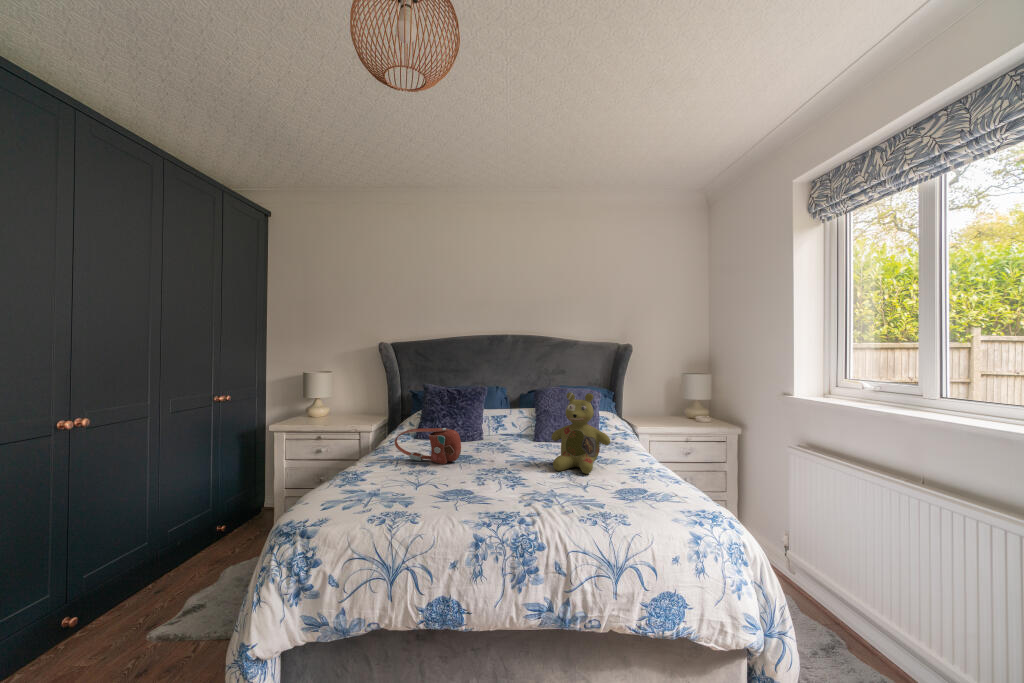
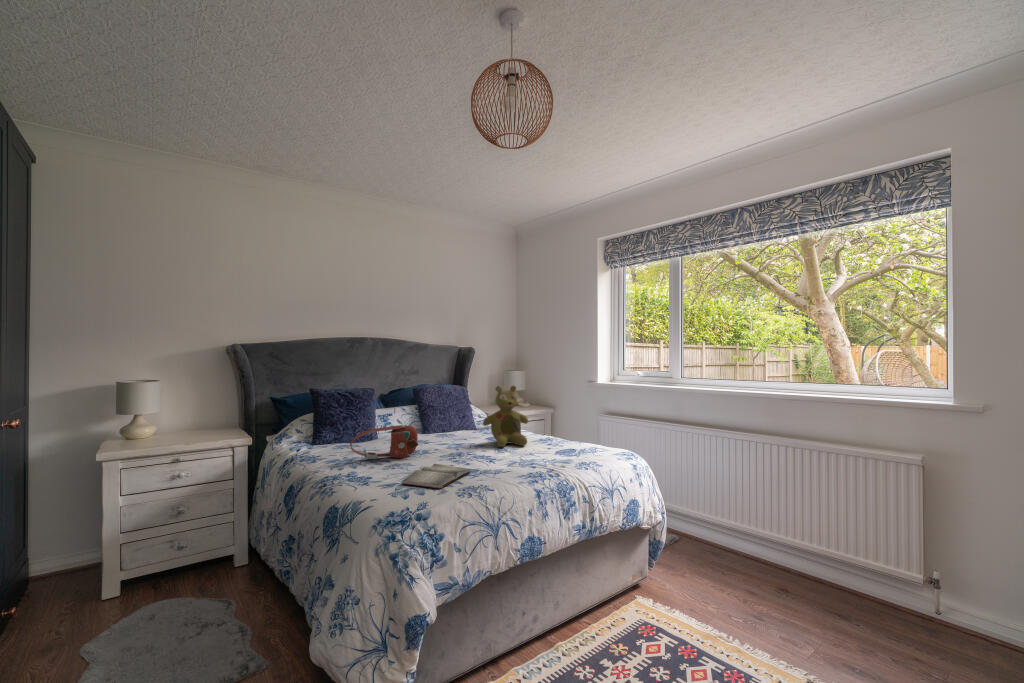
hardback book: none [367,476,451,505] -> present [402,464,470,488]

